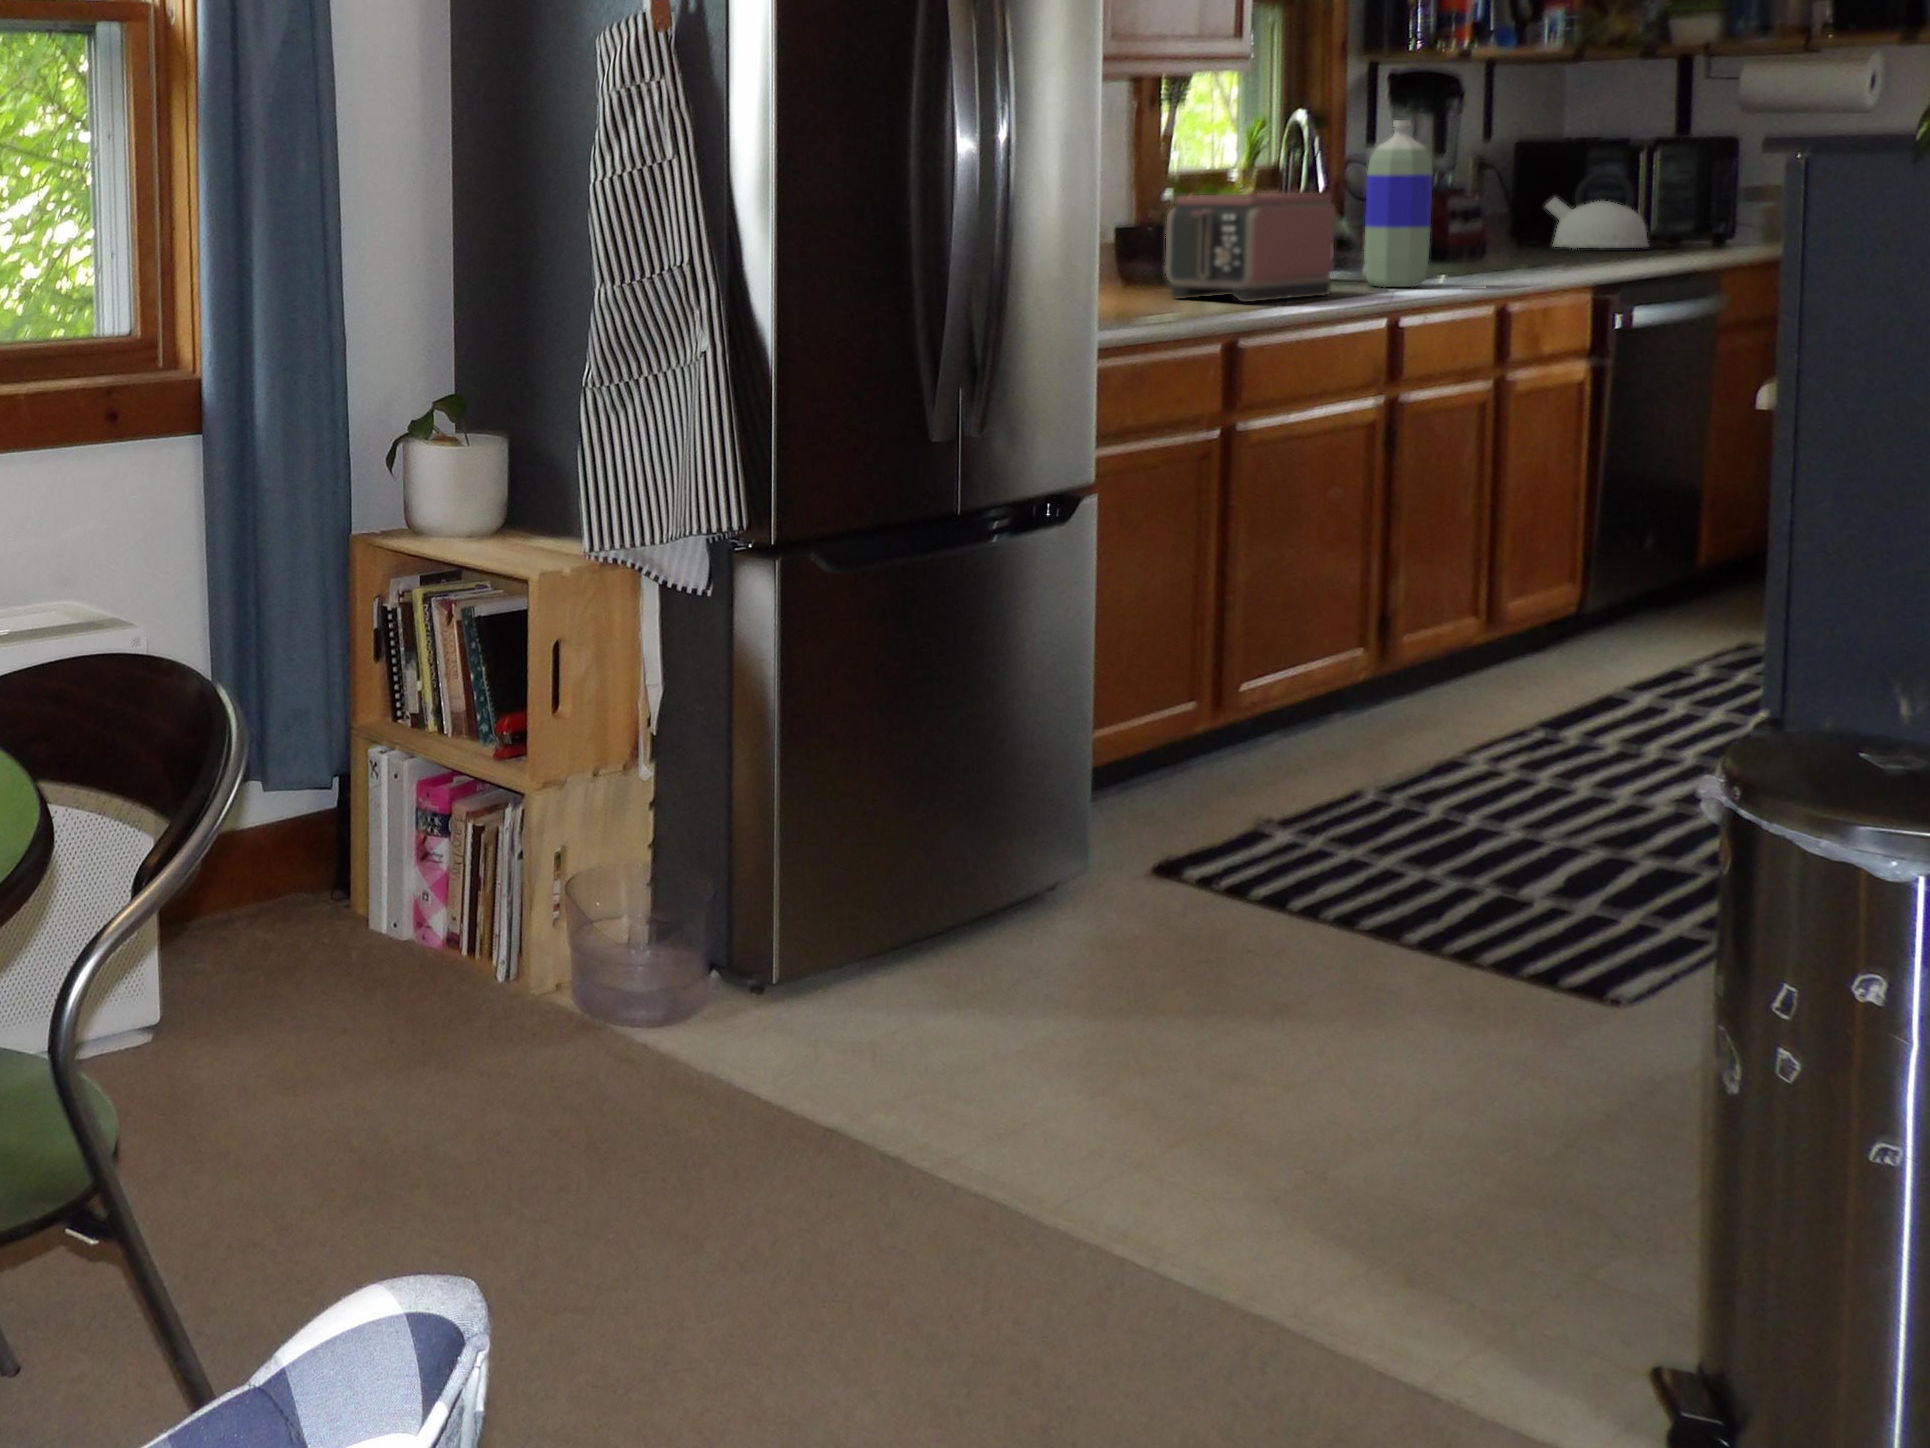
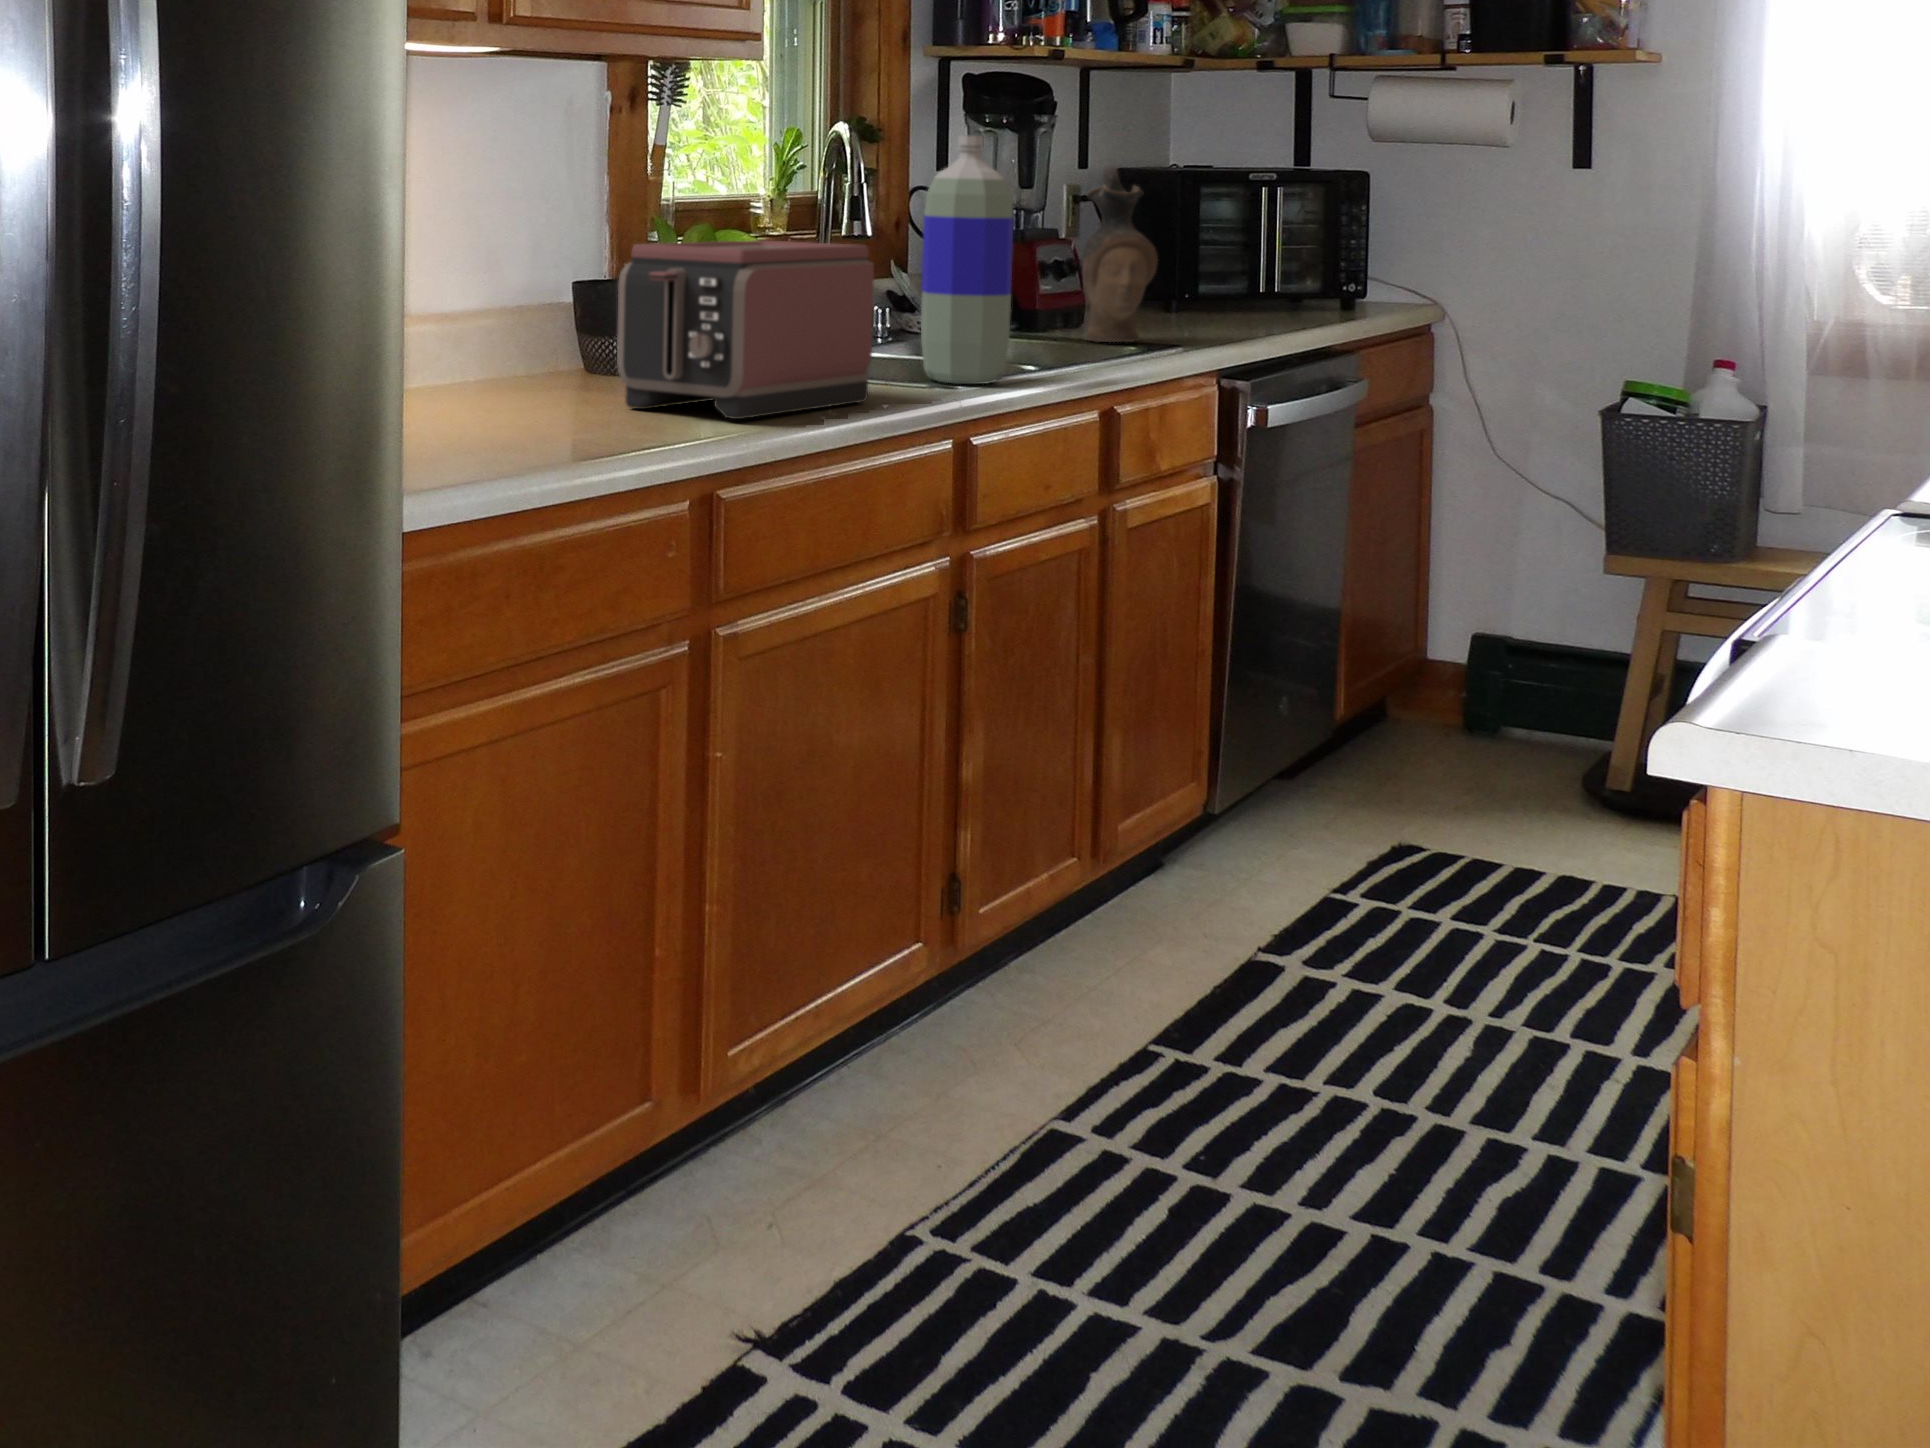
ceramic pitcher: none [1485,138,1545,266] -> present [1082,166,1158,342]
kettle: present [1545,171,1648,248] -> none [1151,211,1275,312]

